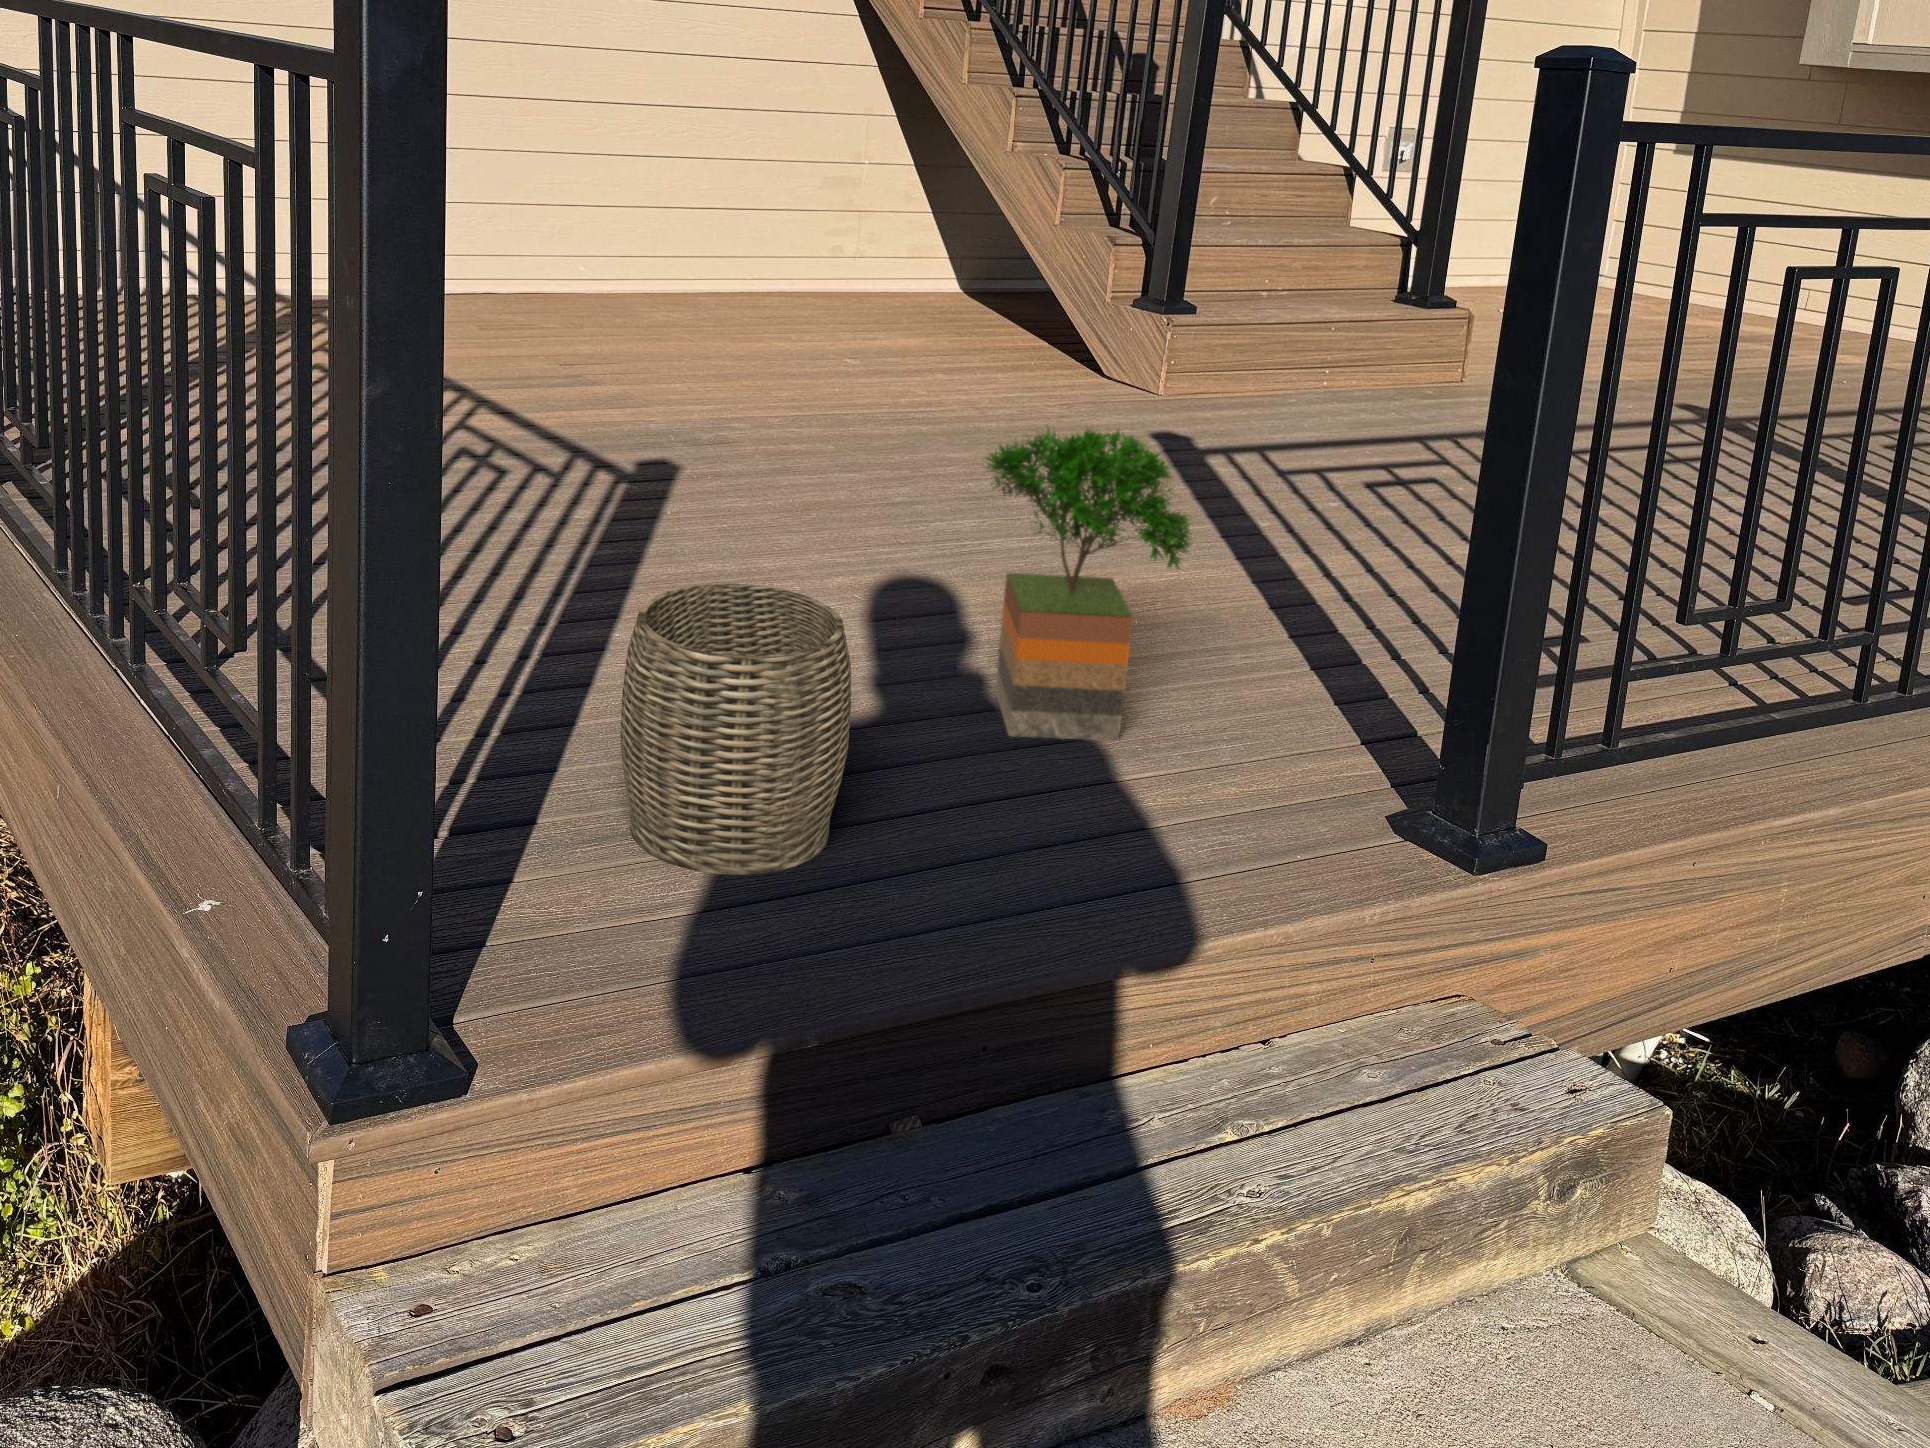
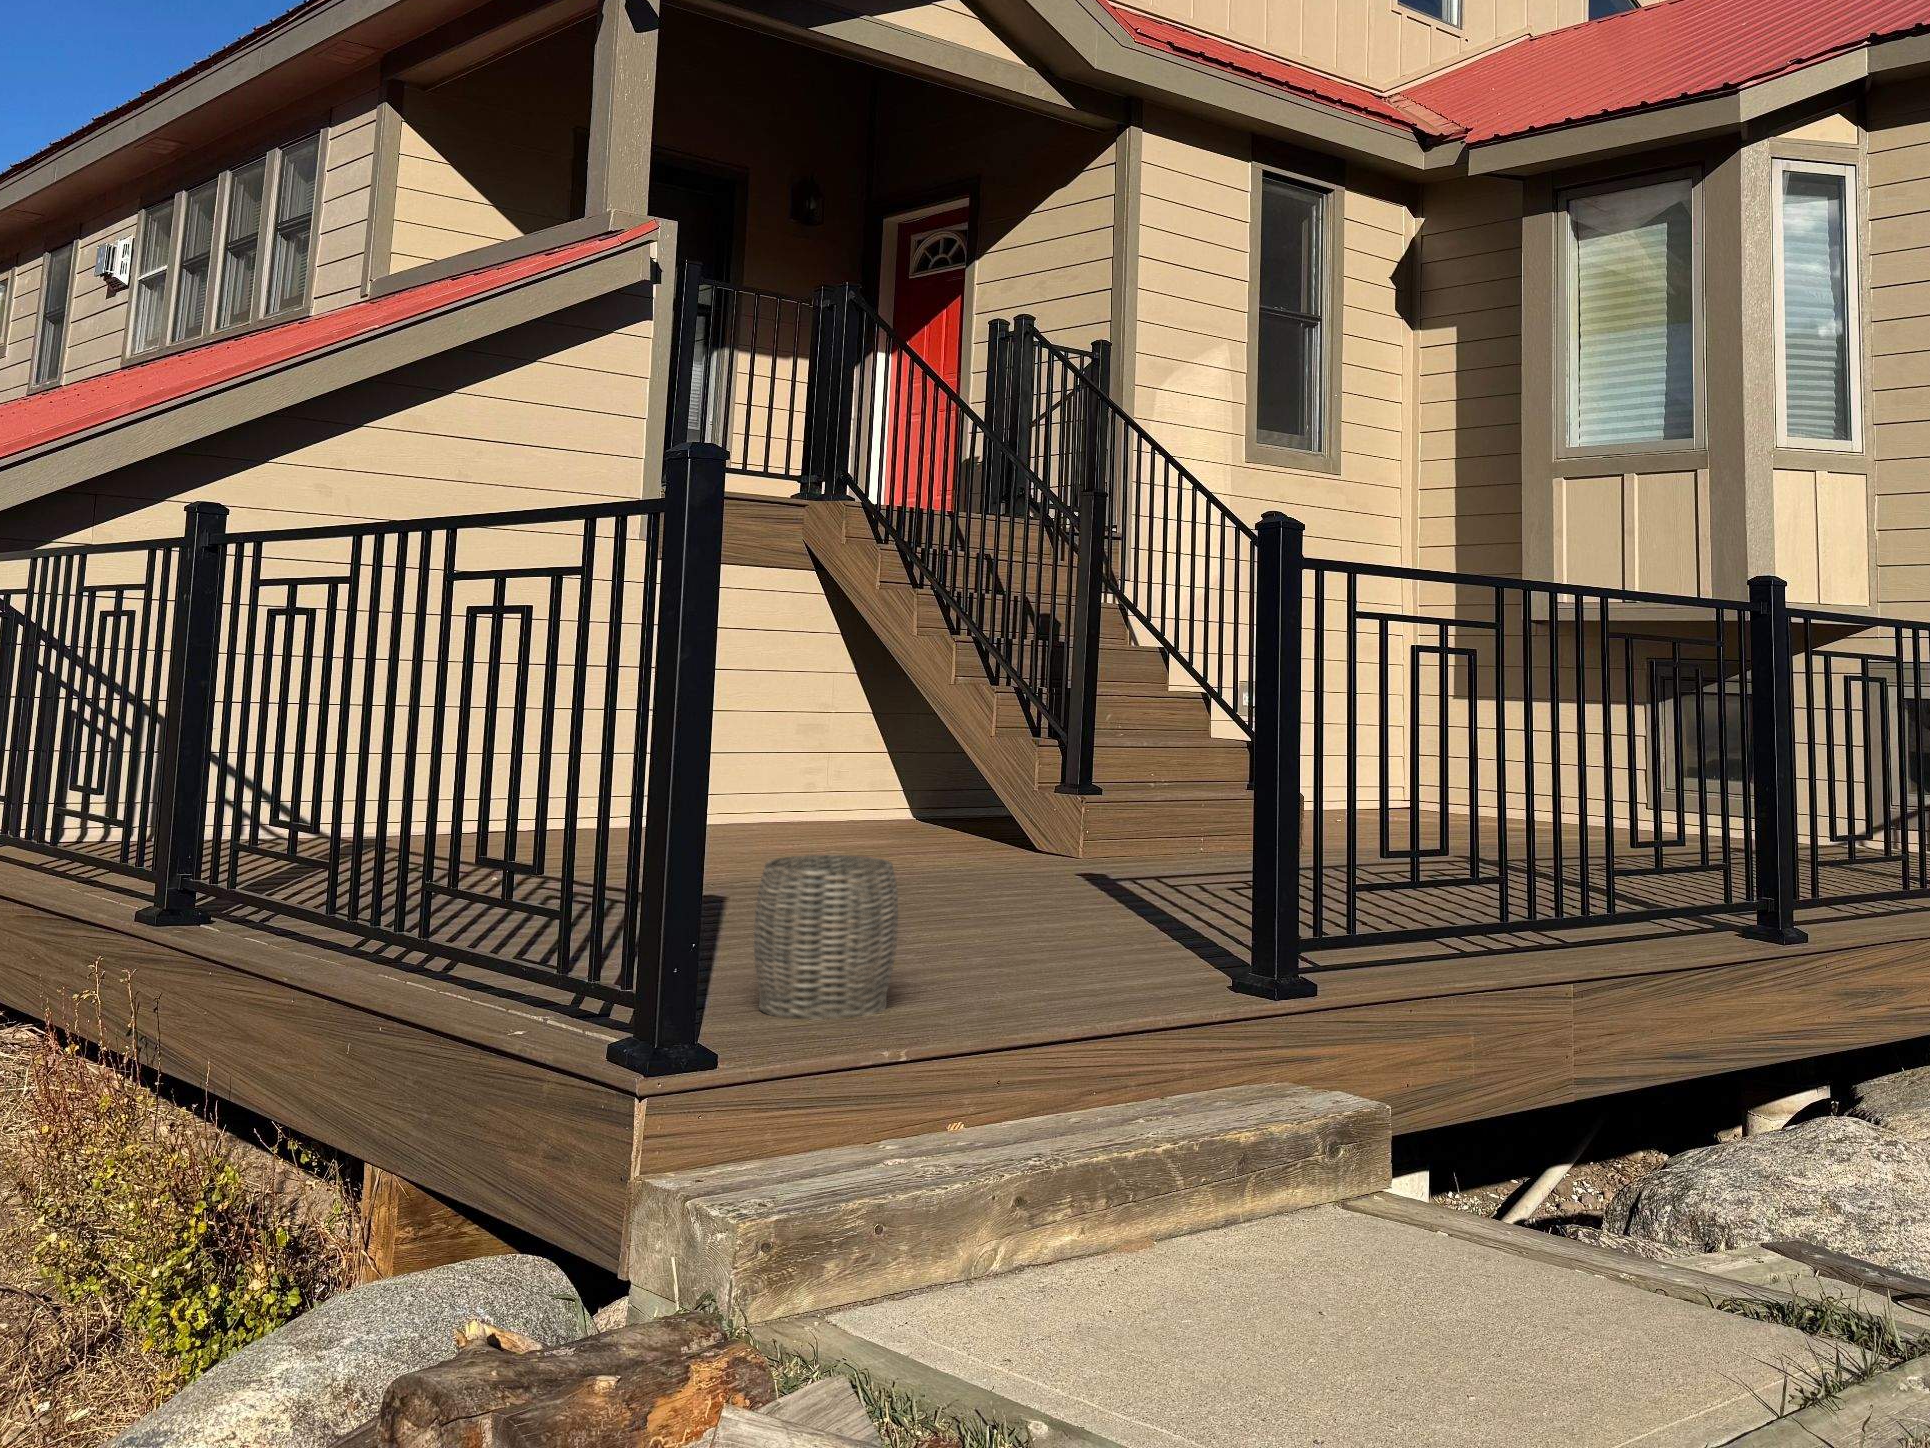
potted tree: present [986,427,1192,741] -> none [963,770,1098,976]

